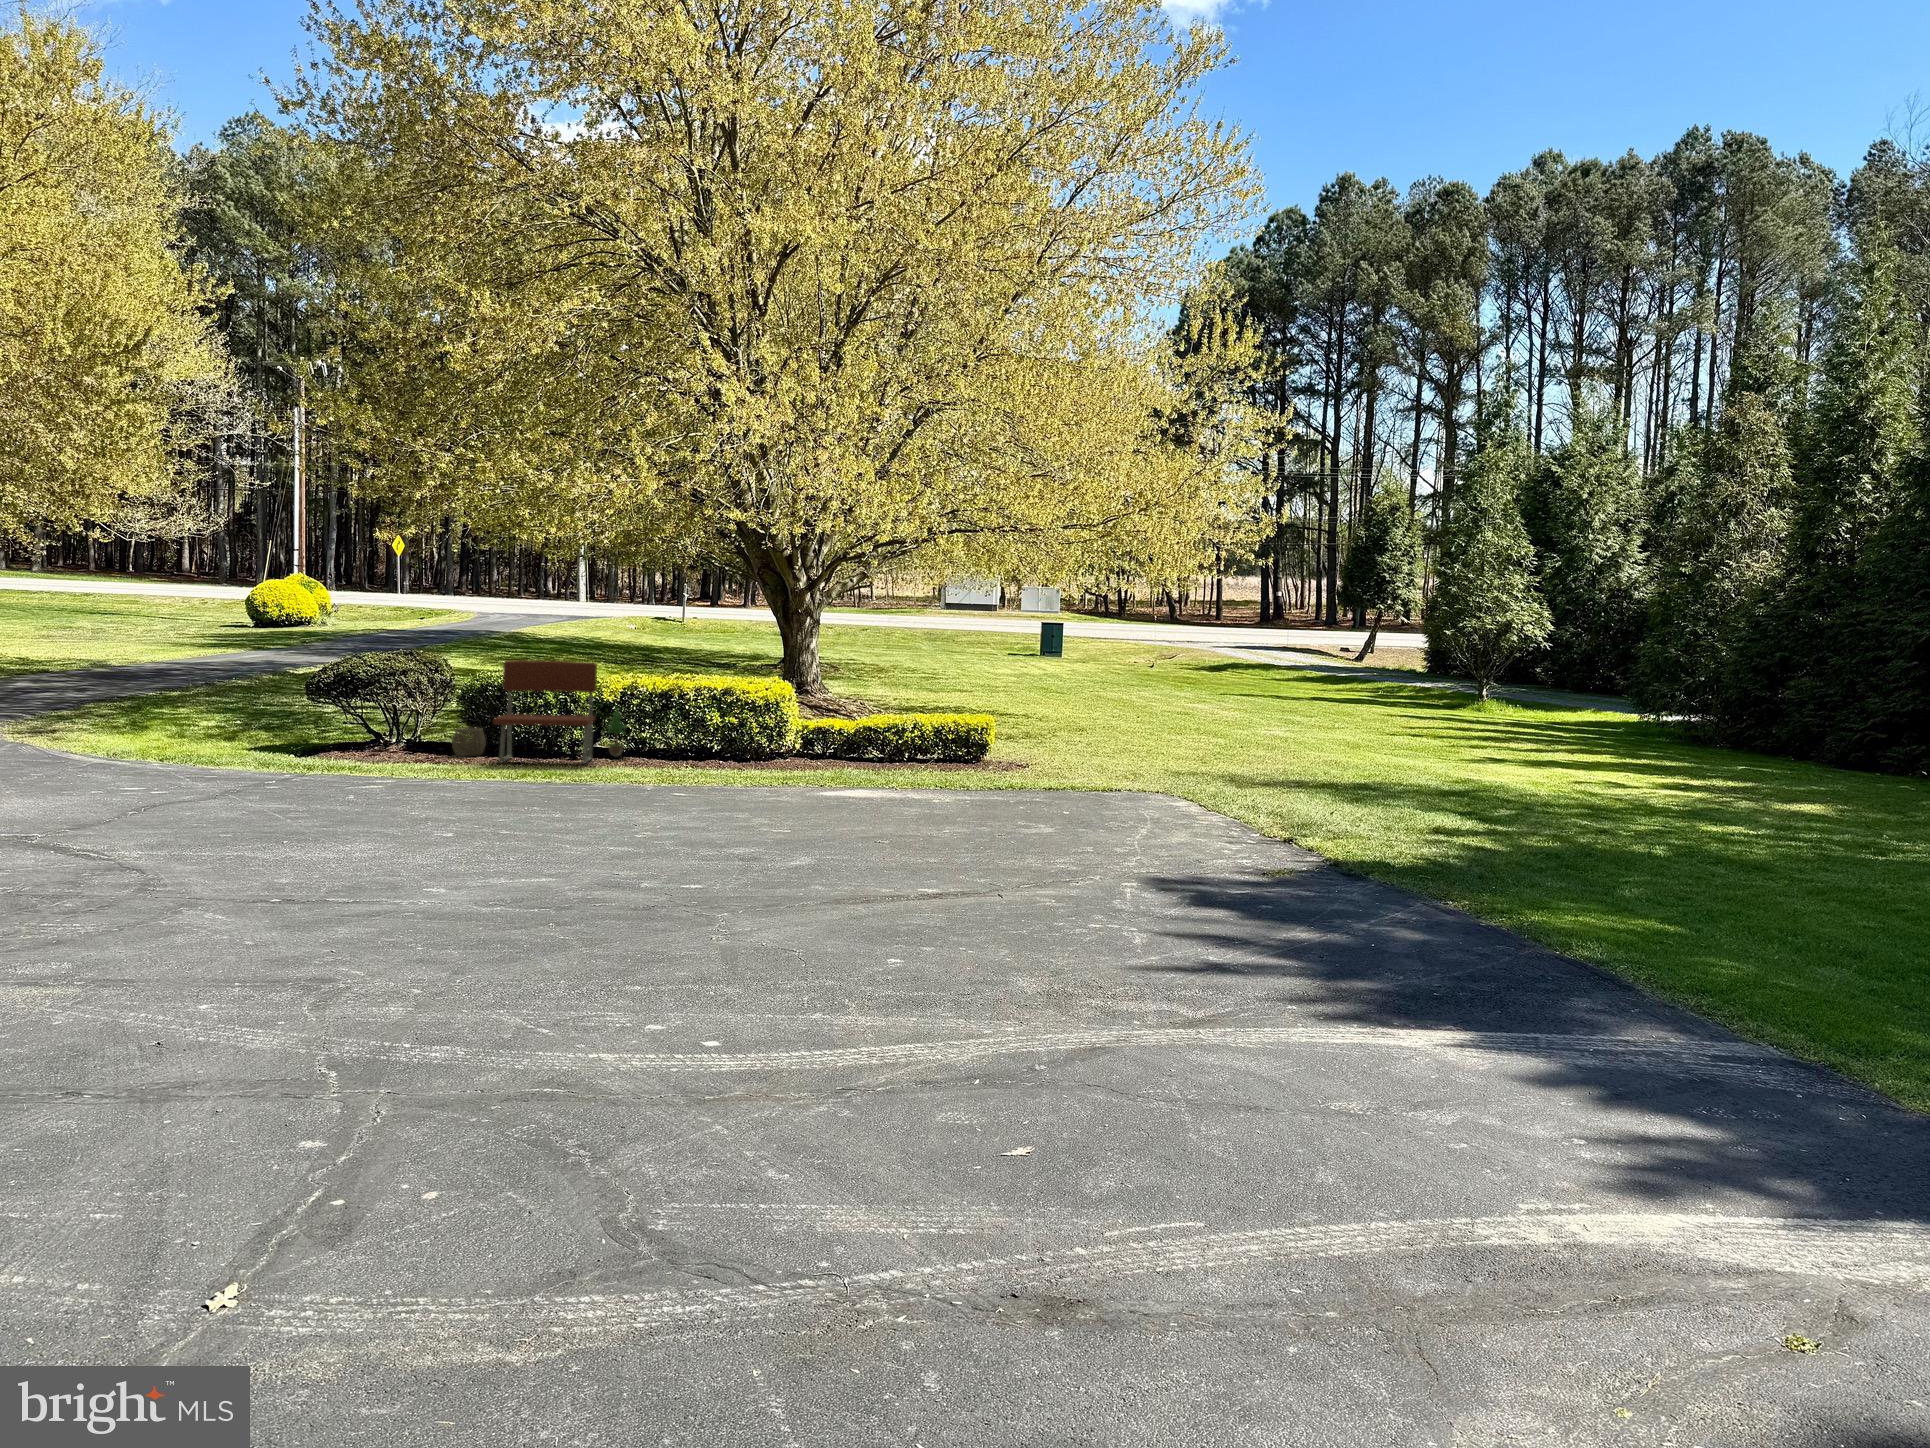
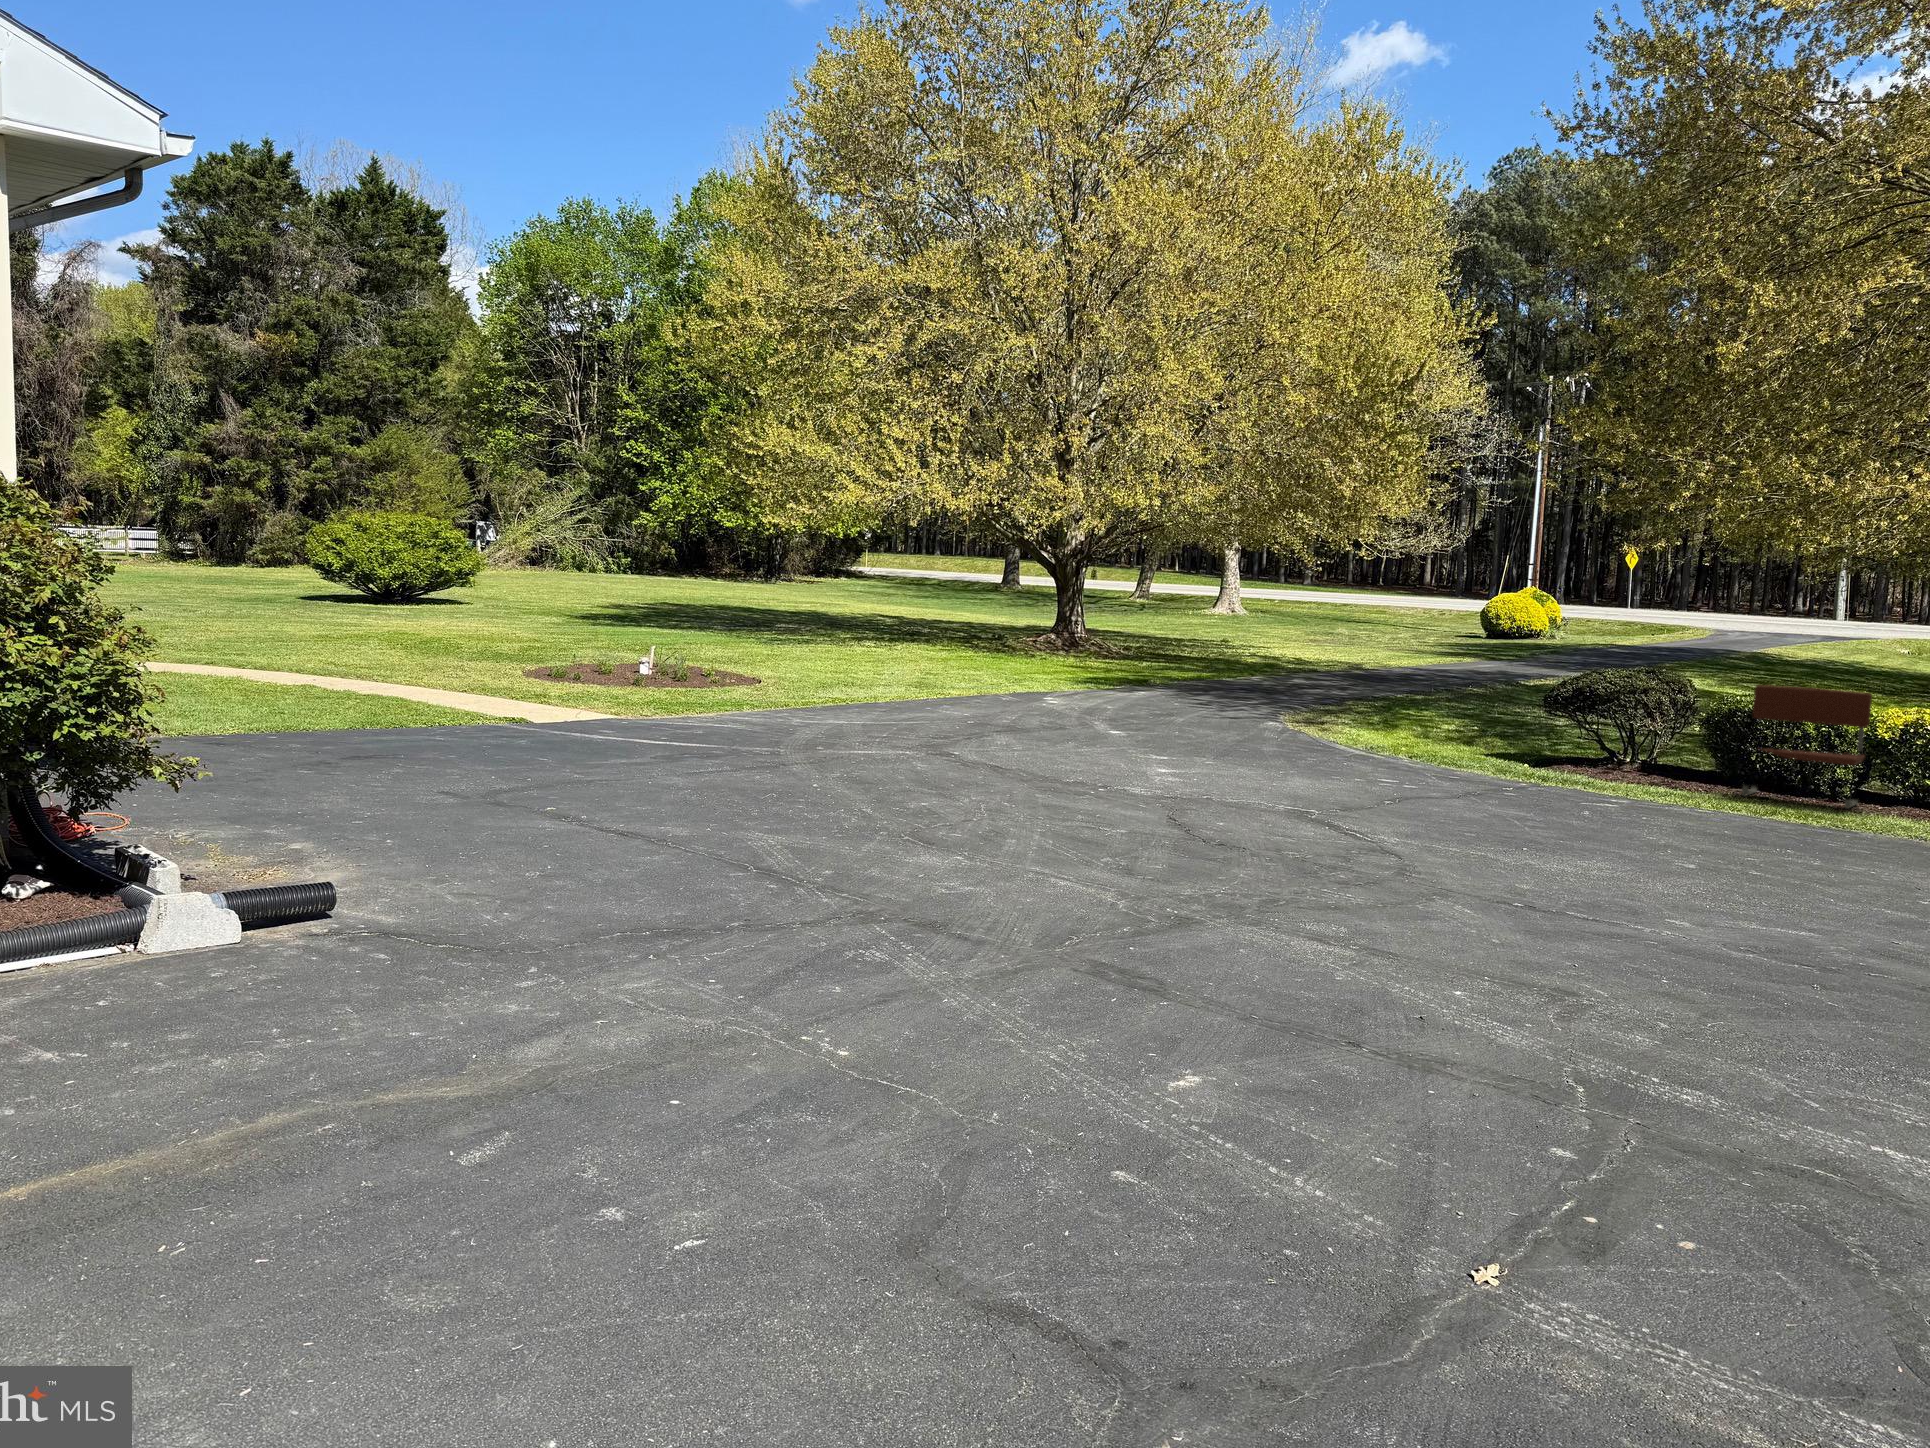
potted tree: present [609,708,624,757] -> none [1878,745,1905,807]
woven basket: present [452,727,486,756] -> none [1689,754,1727,786]

